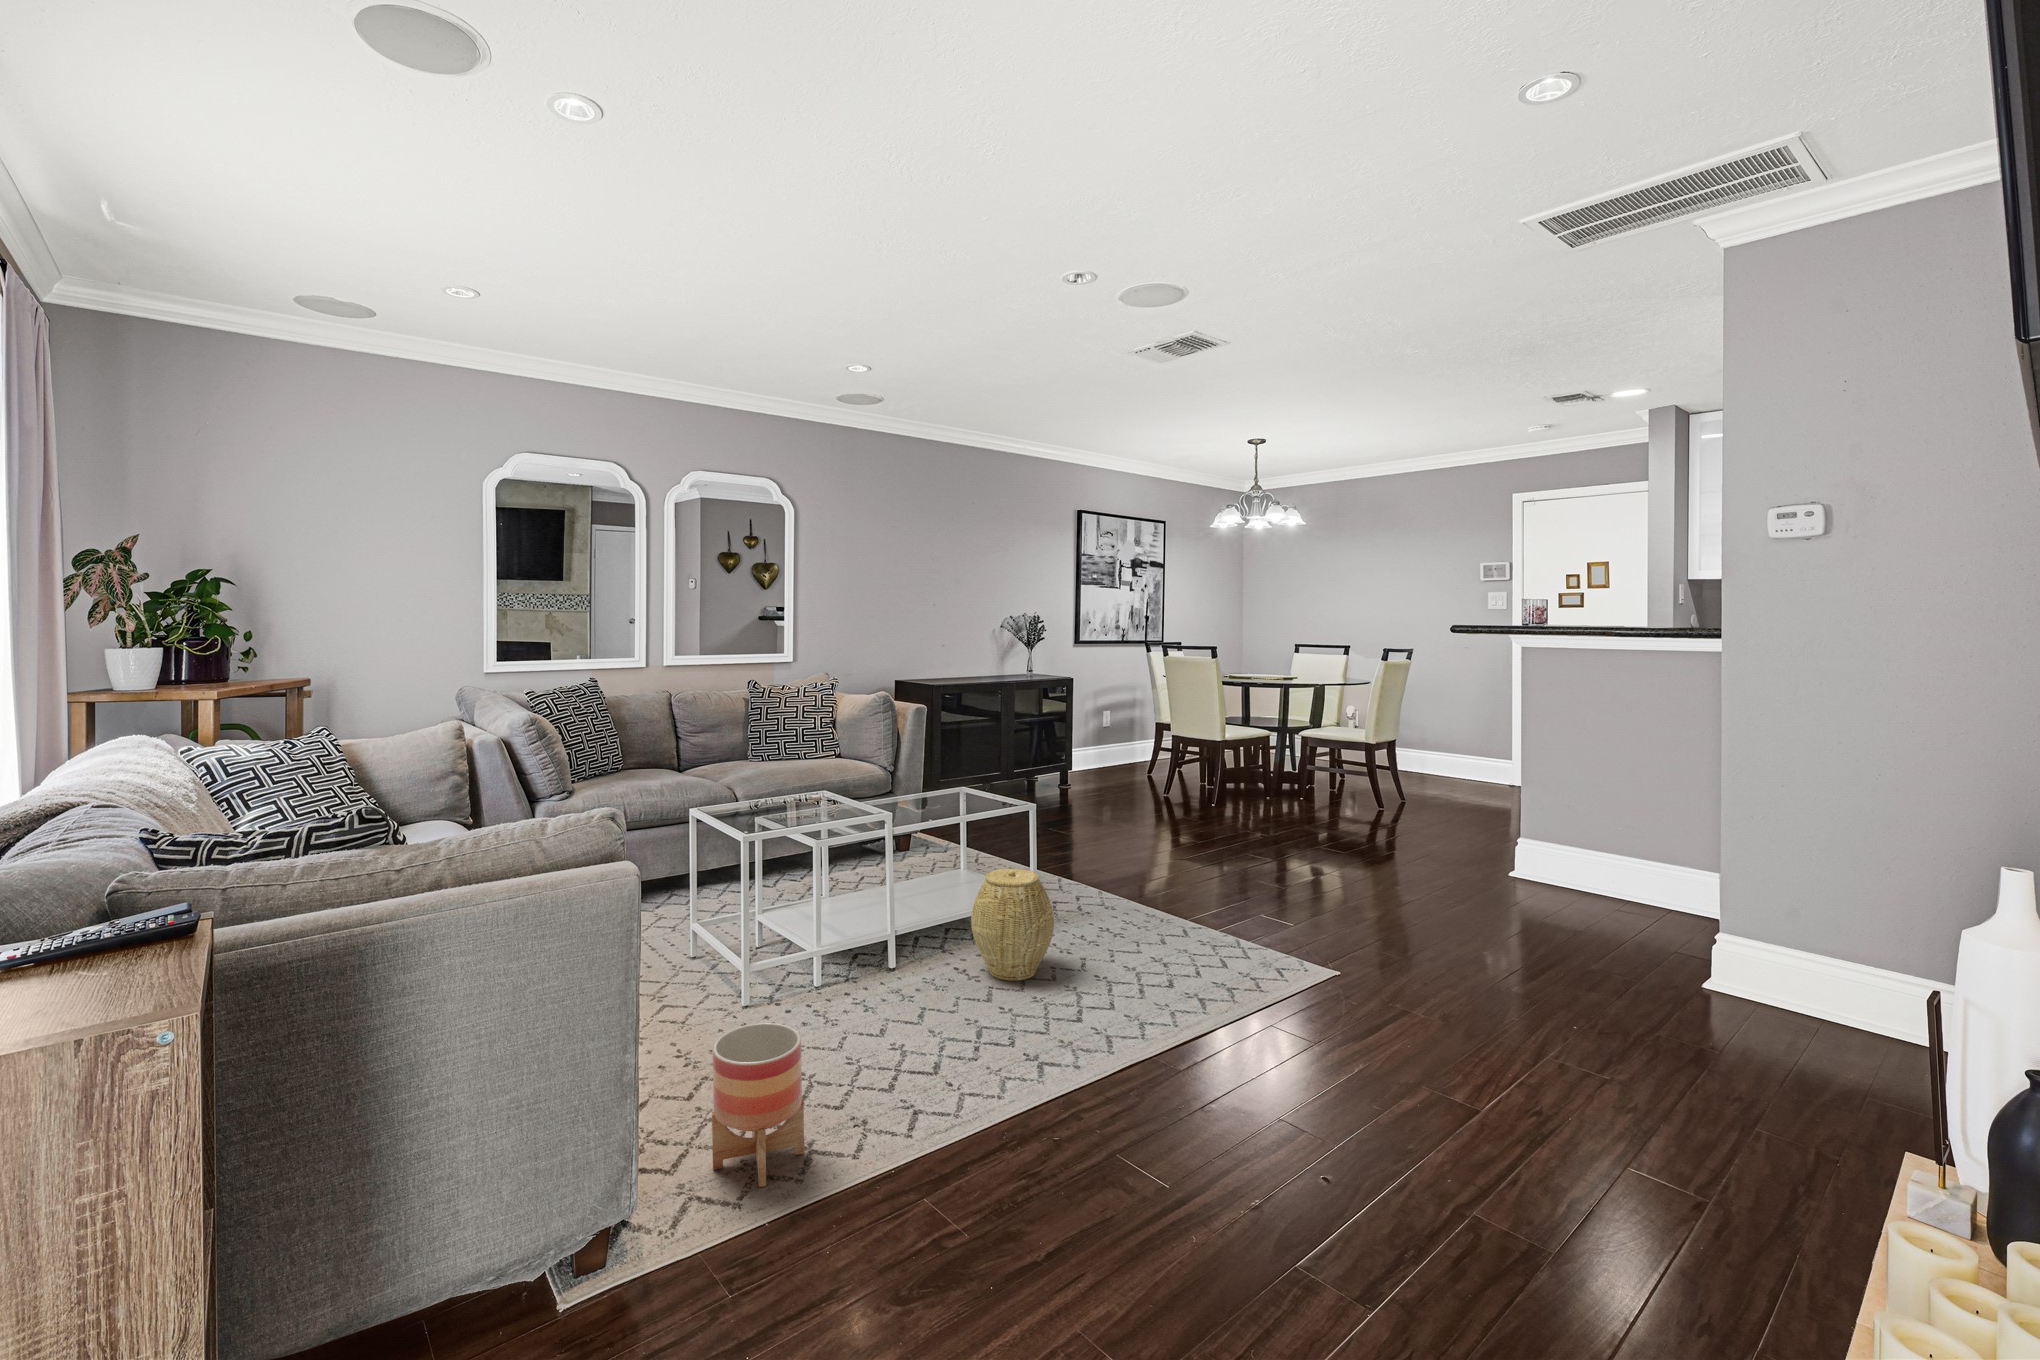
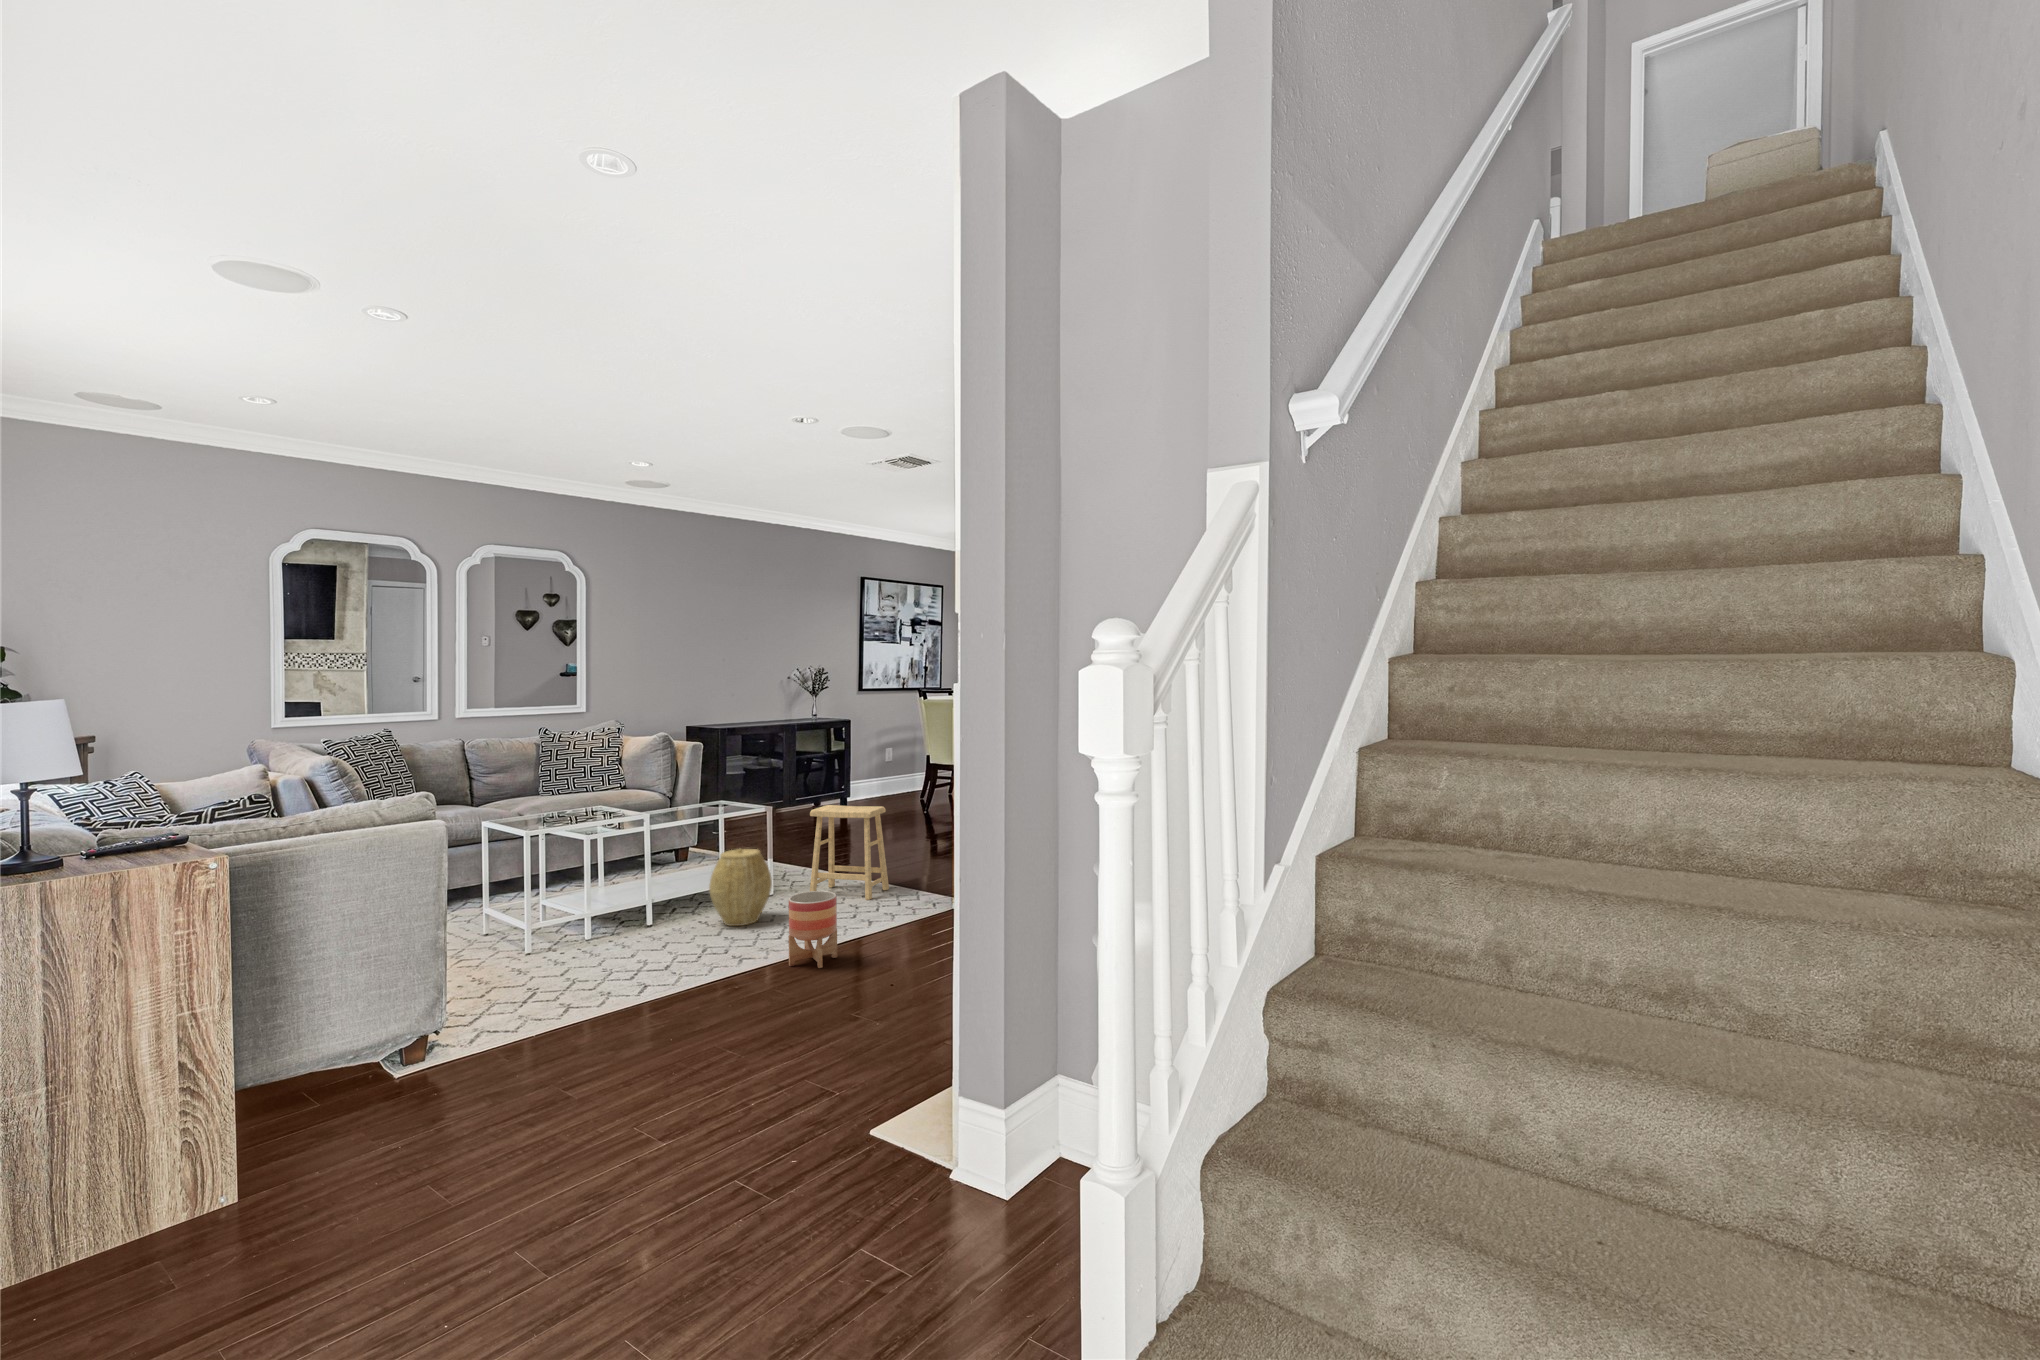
footstool: none [1087,805,1194,947] -> present [810,805,889,900]
planter: present [712,1023,804,1187] -> present [788,891,837,968]

